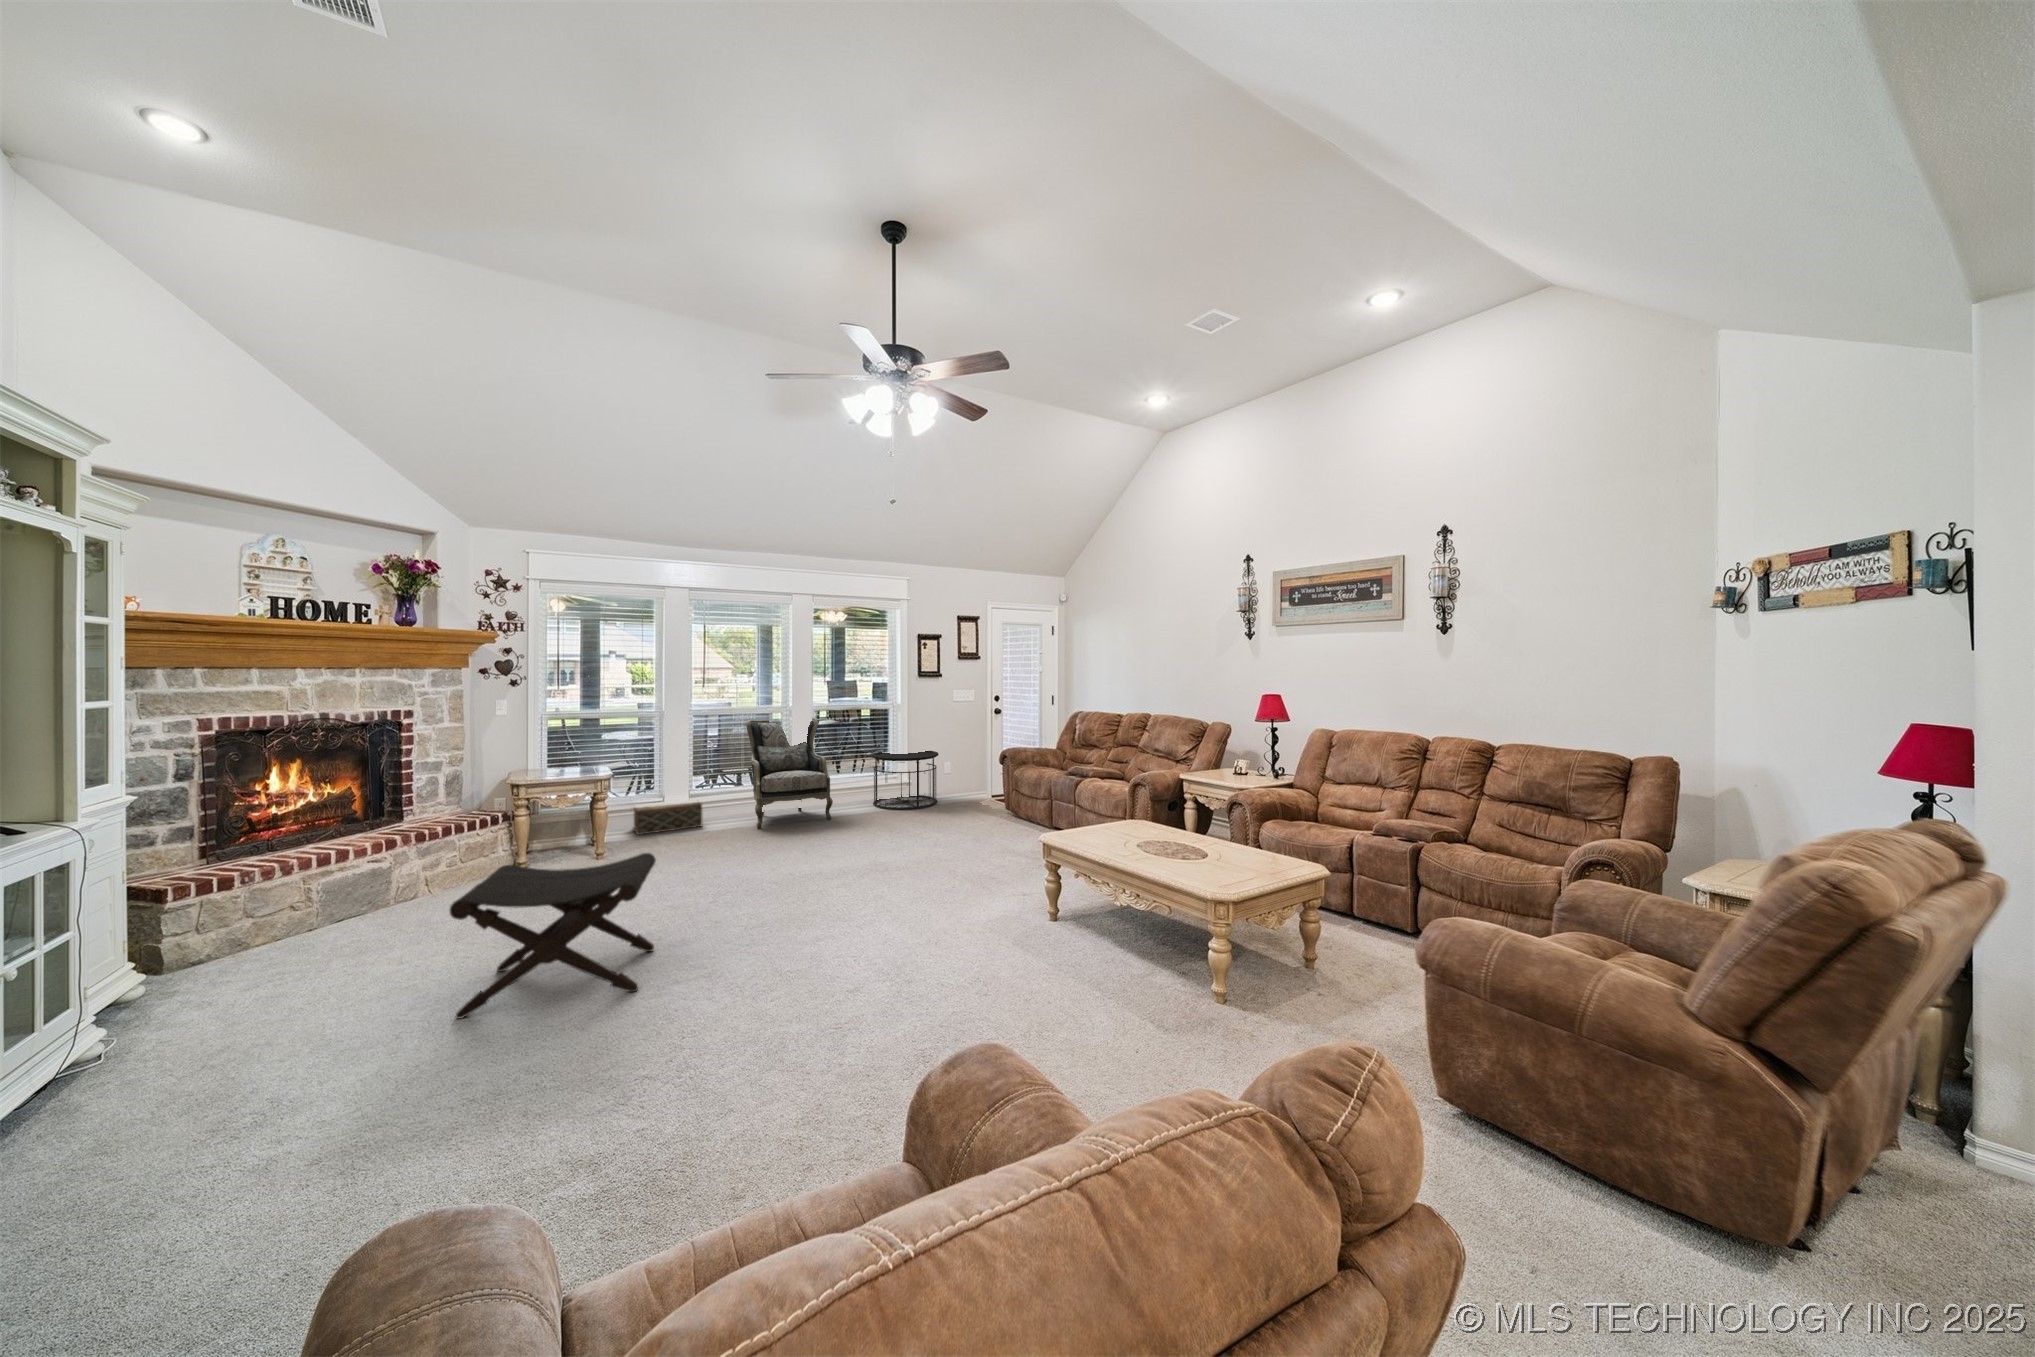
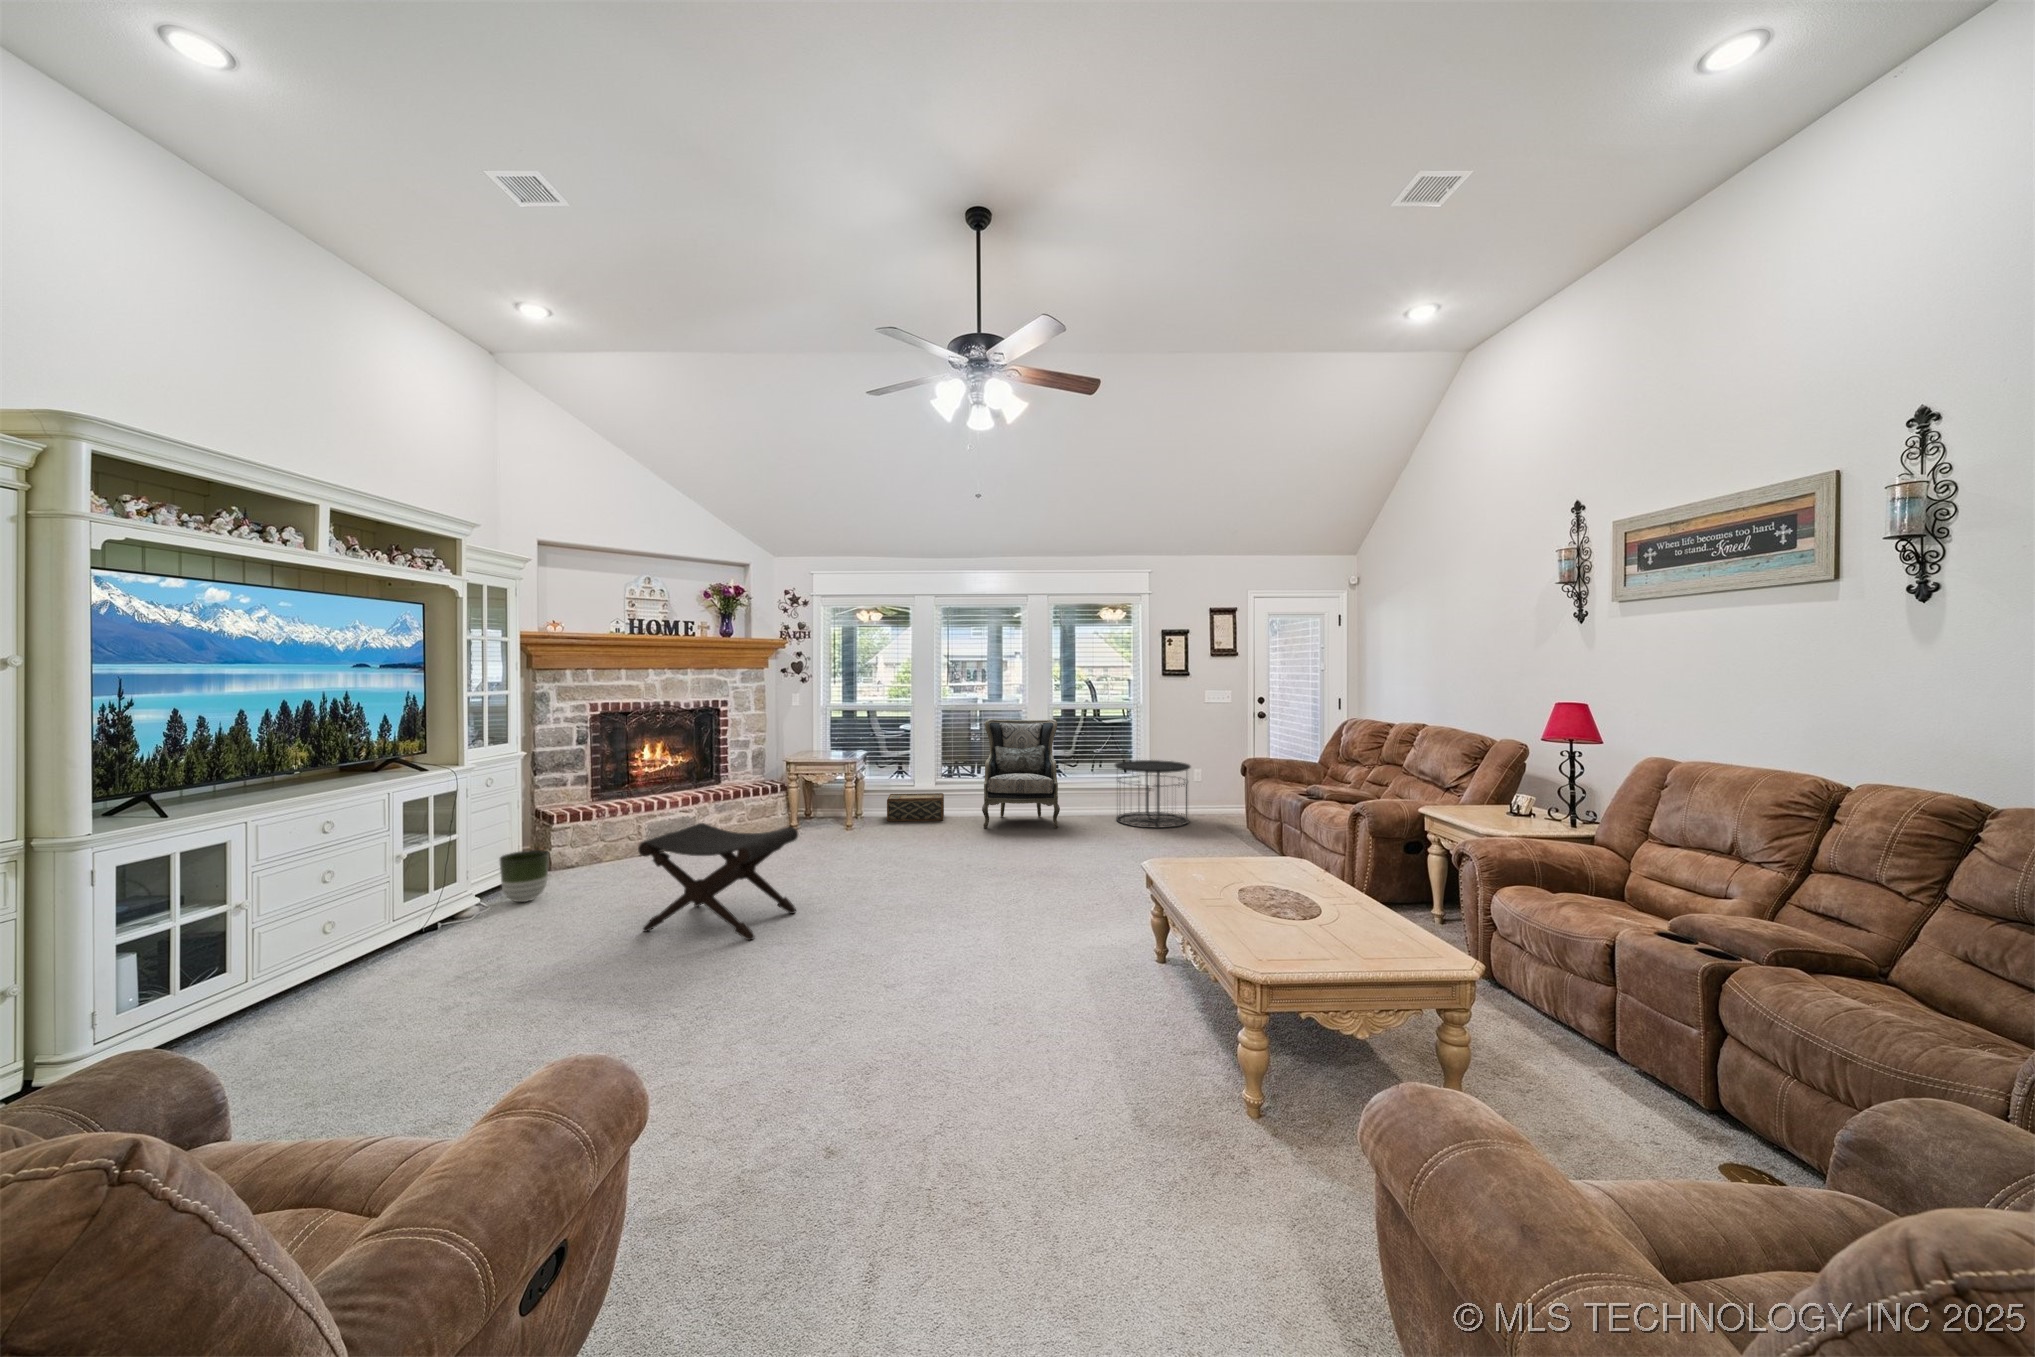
planter: none [98,946,203,1034] -> present [500,850,549,902]

